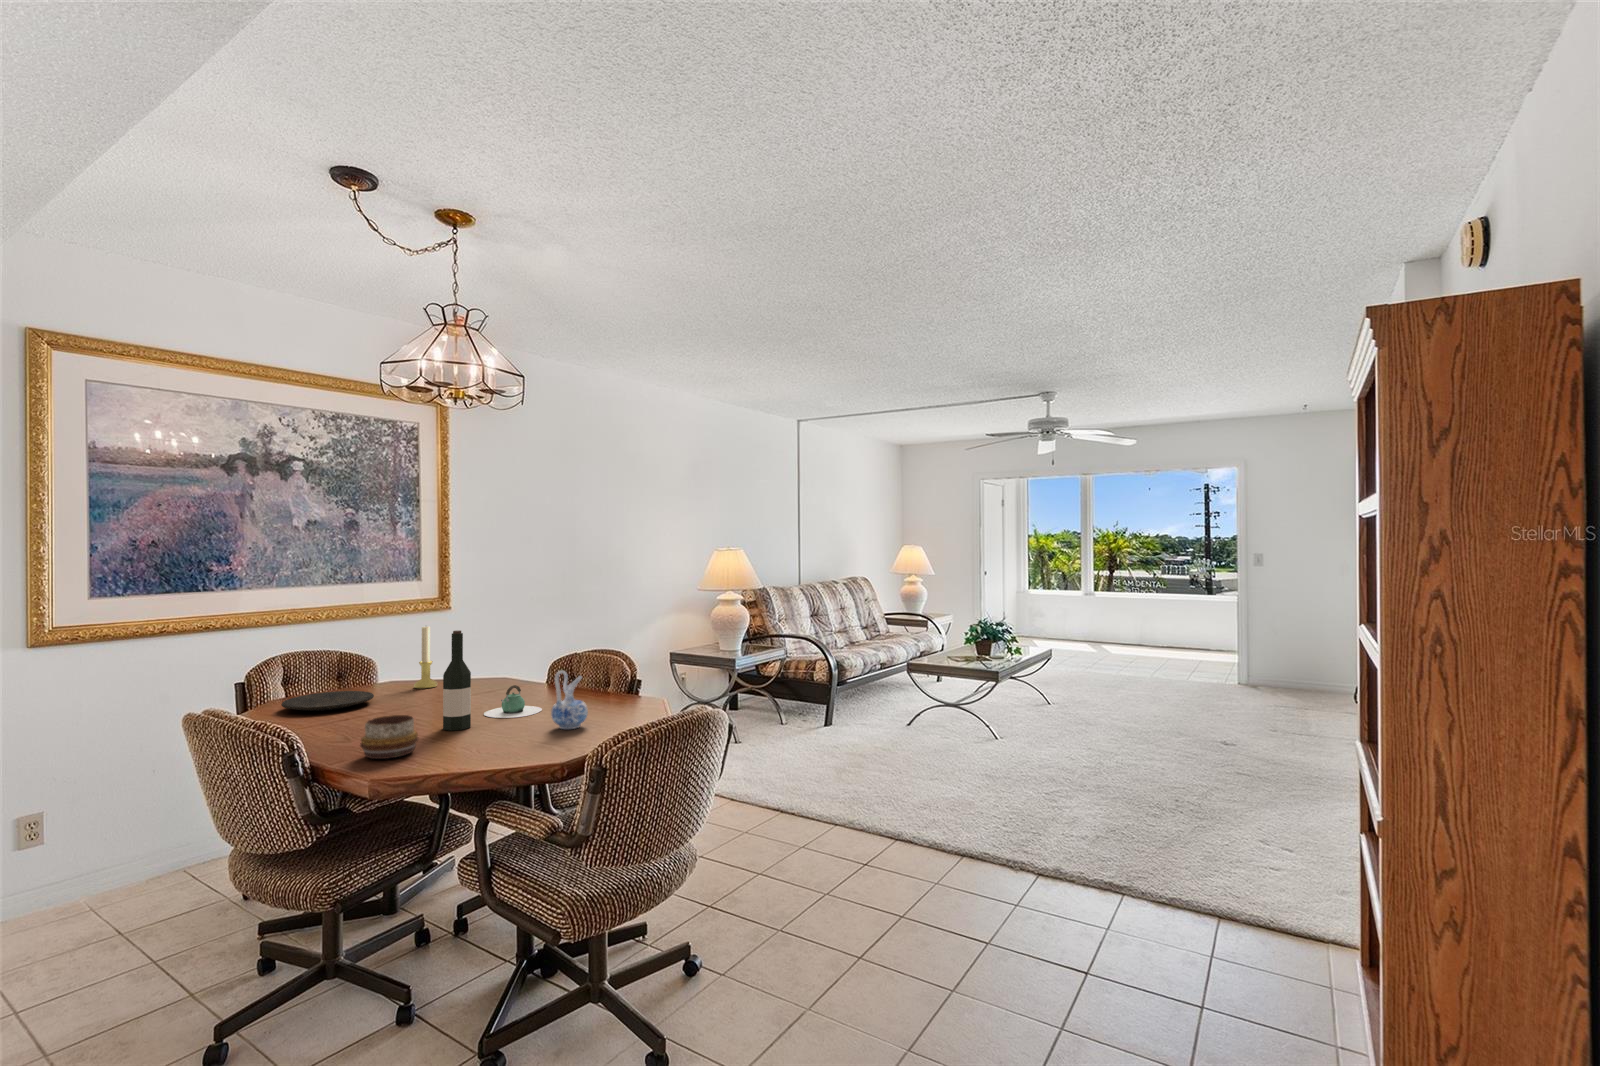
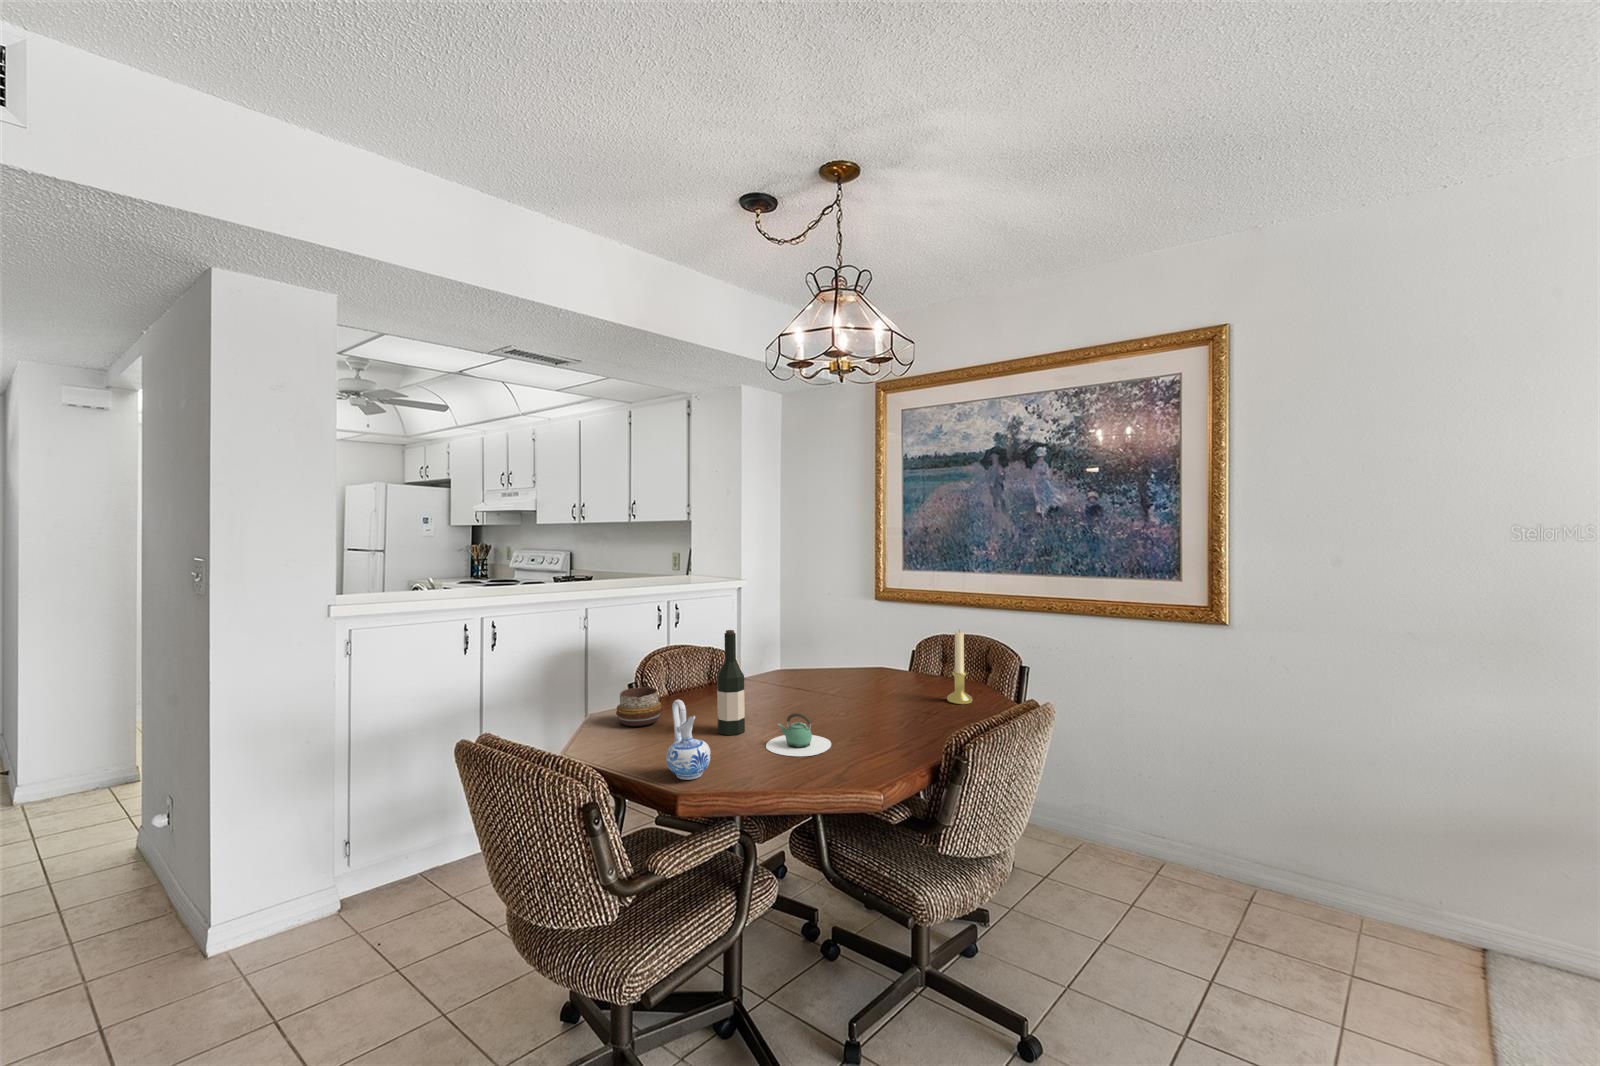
plate: present [281,691,374,711] -> none [820,670,894,691]

